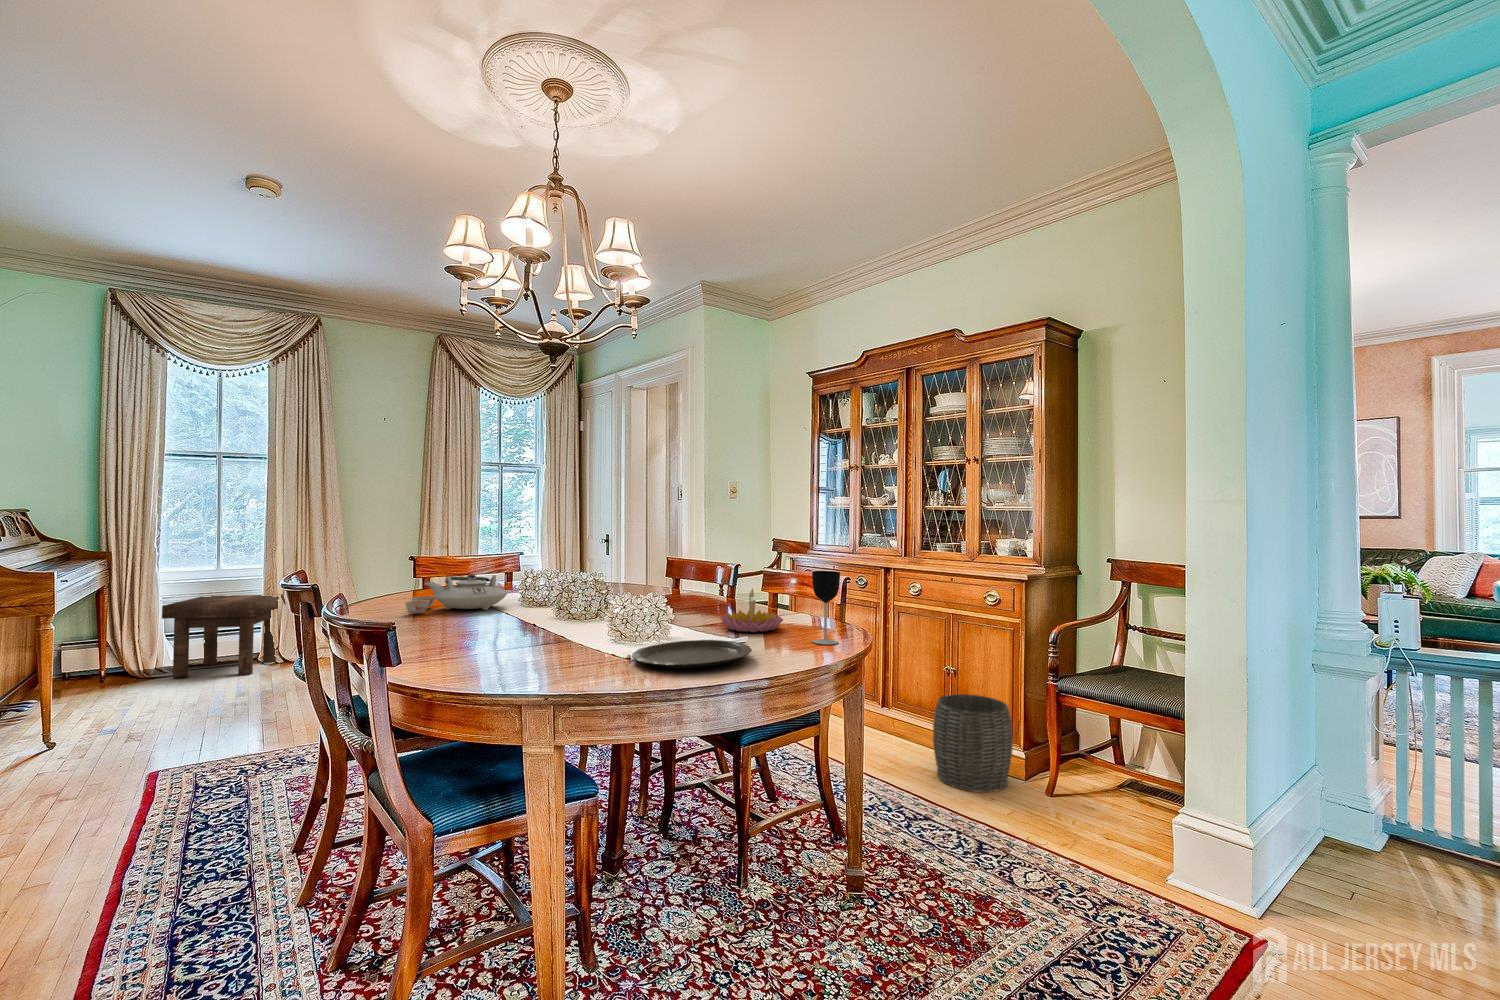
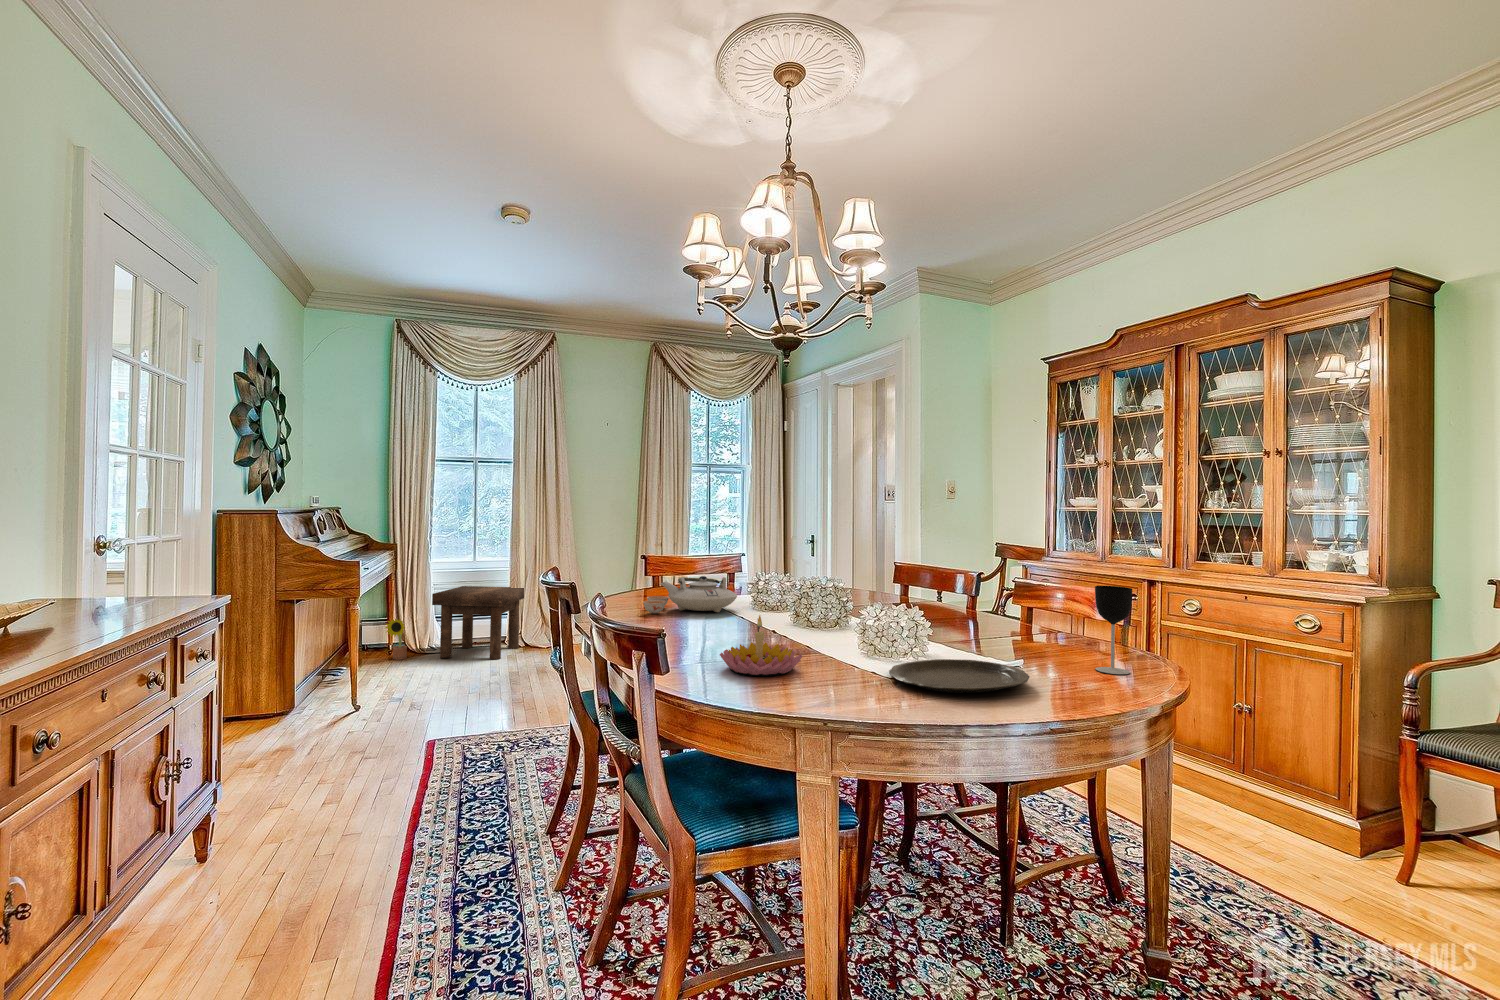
candle holder: present [721,588,783,633] -> present [720,615,802,676]
decorative plant: none [95,636,128,683] -> present [385,619,407,660]
woven basket: present [933,694,1013,792] -> none [1228,741,1346,870]

